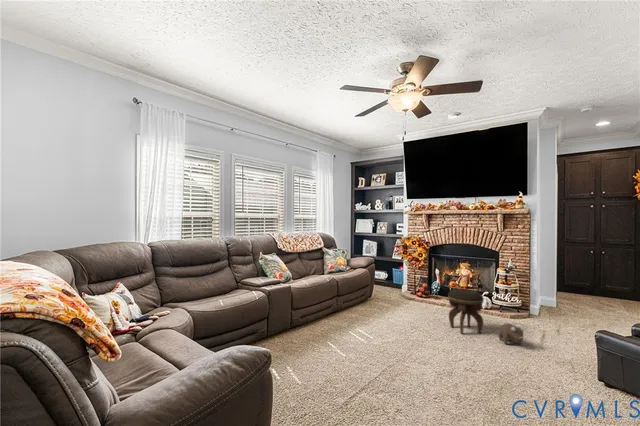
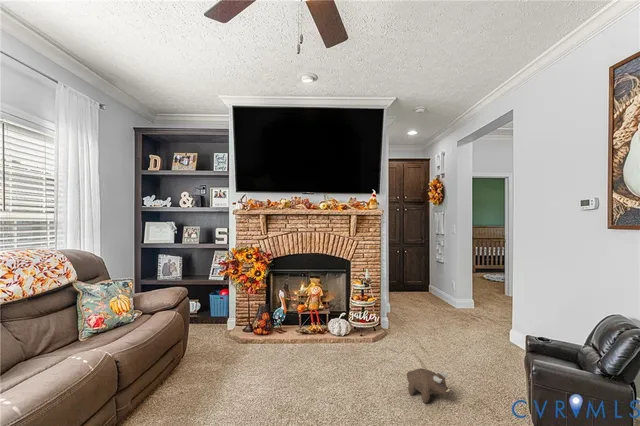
footstool: present [448,289,484,334] -> none [335,324,385,404]

